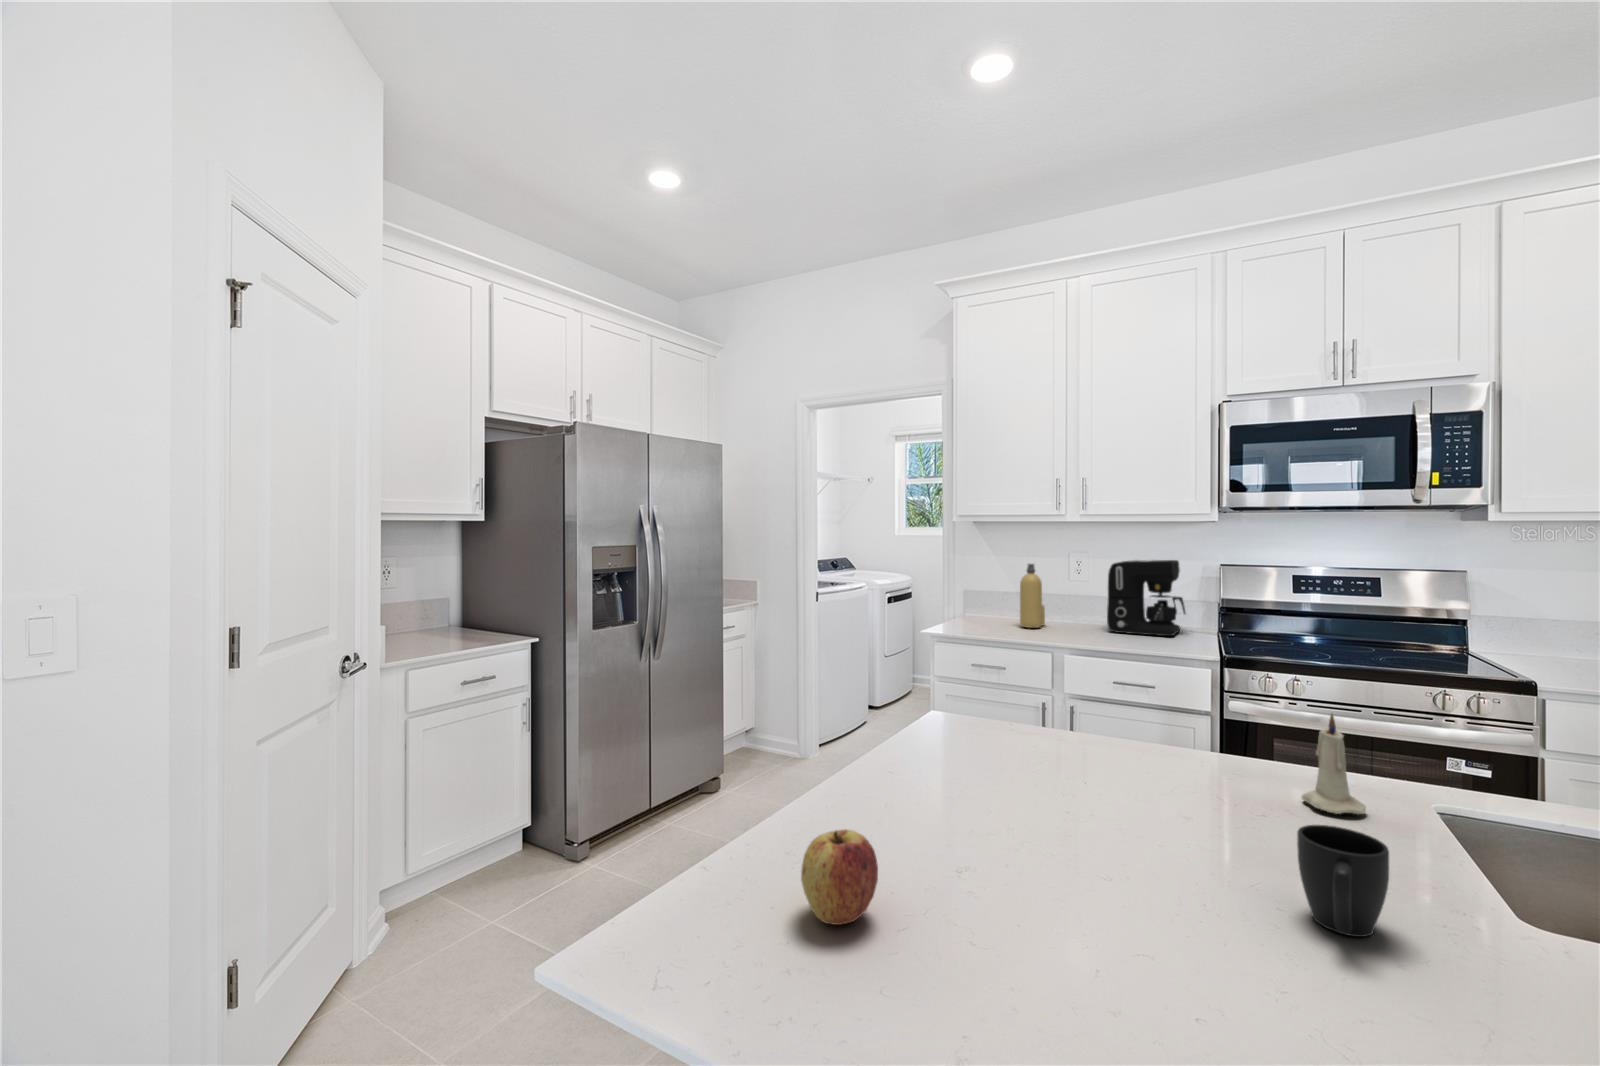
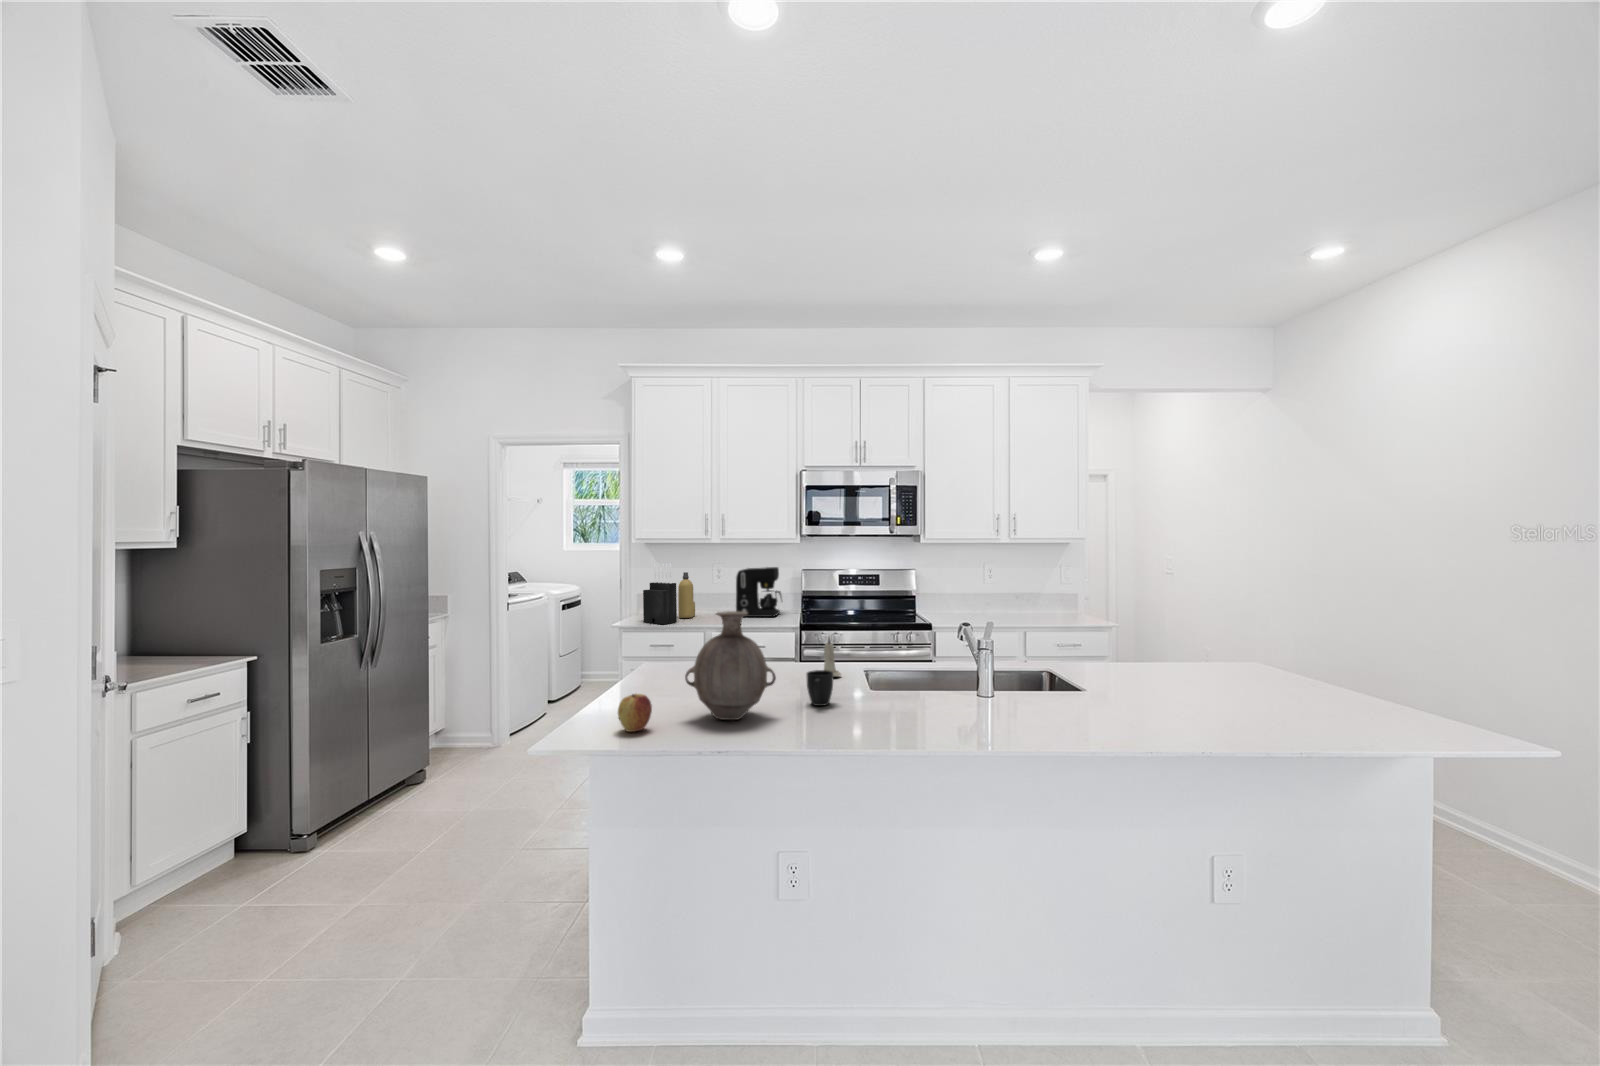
knife block: none [969,549,1016,636] -> present [643,563,677,624]
vase: none [965,655,1212,942] -> present [685,611,776,720]

